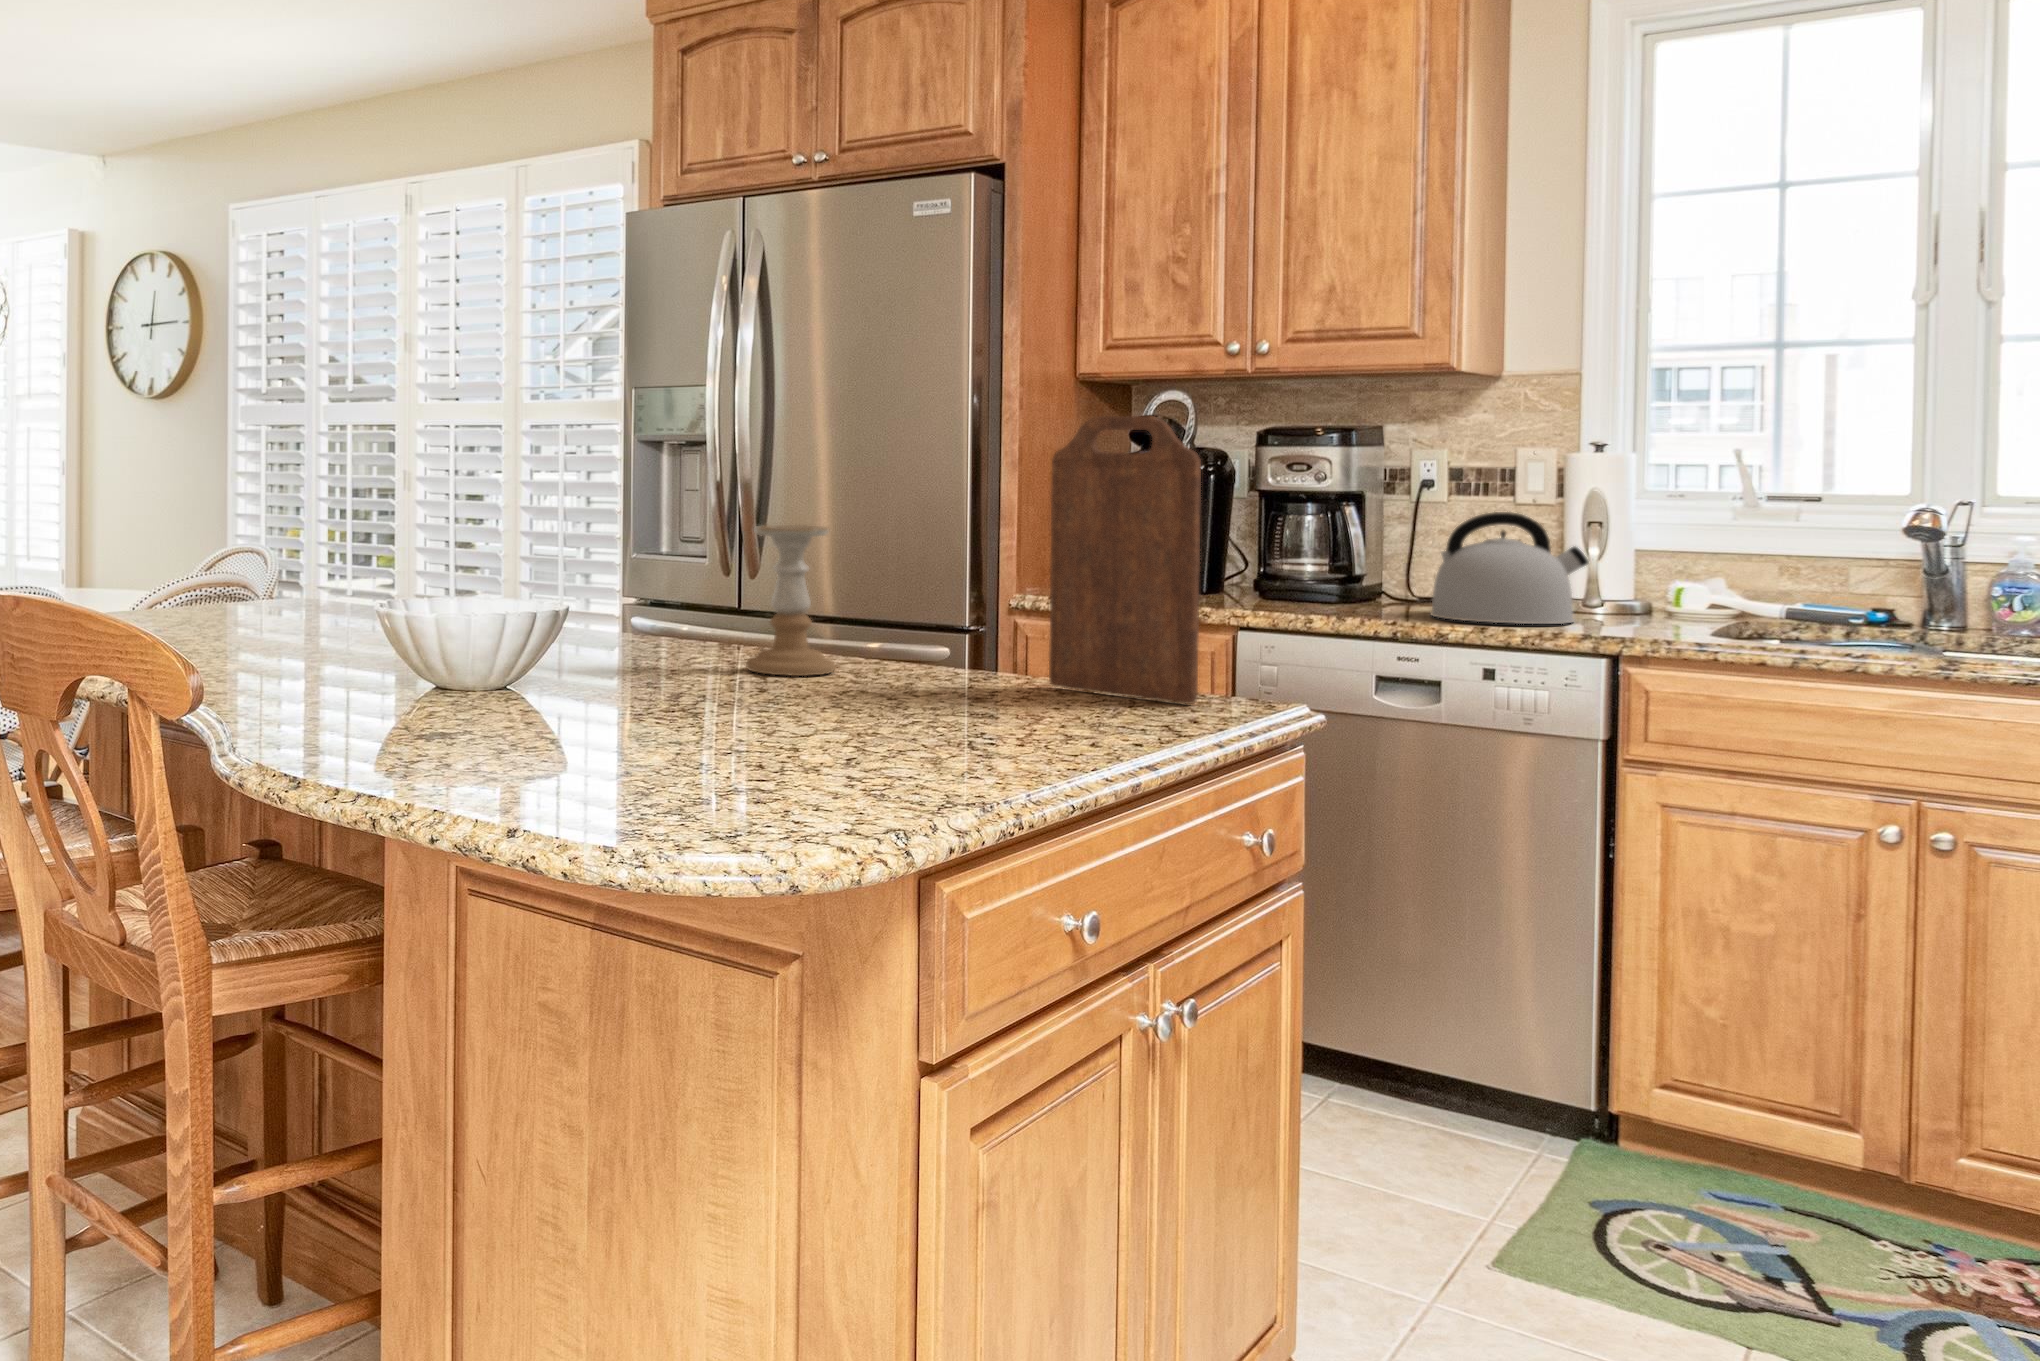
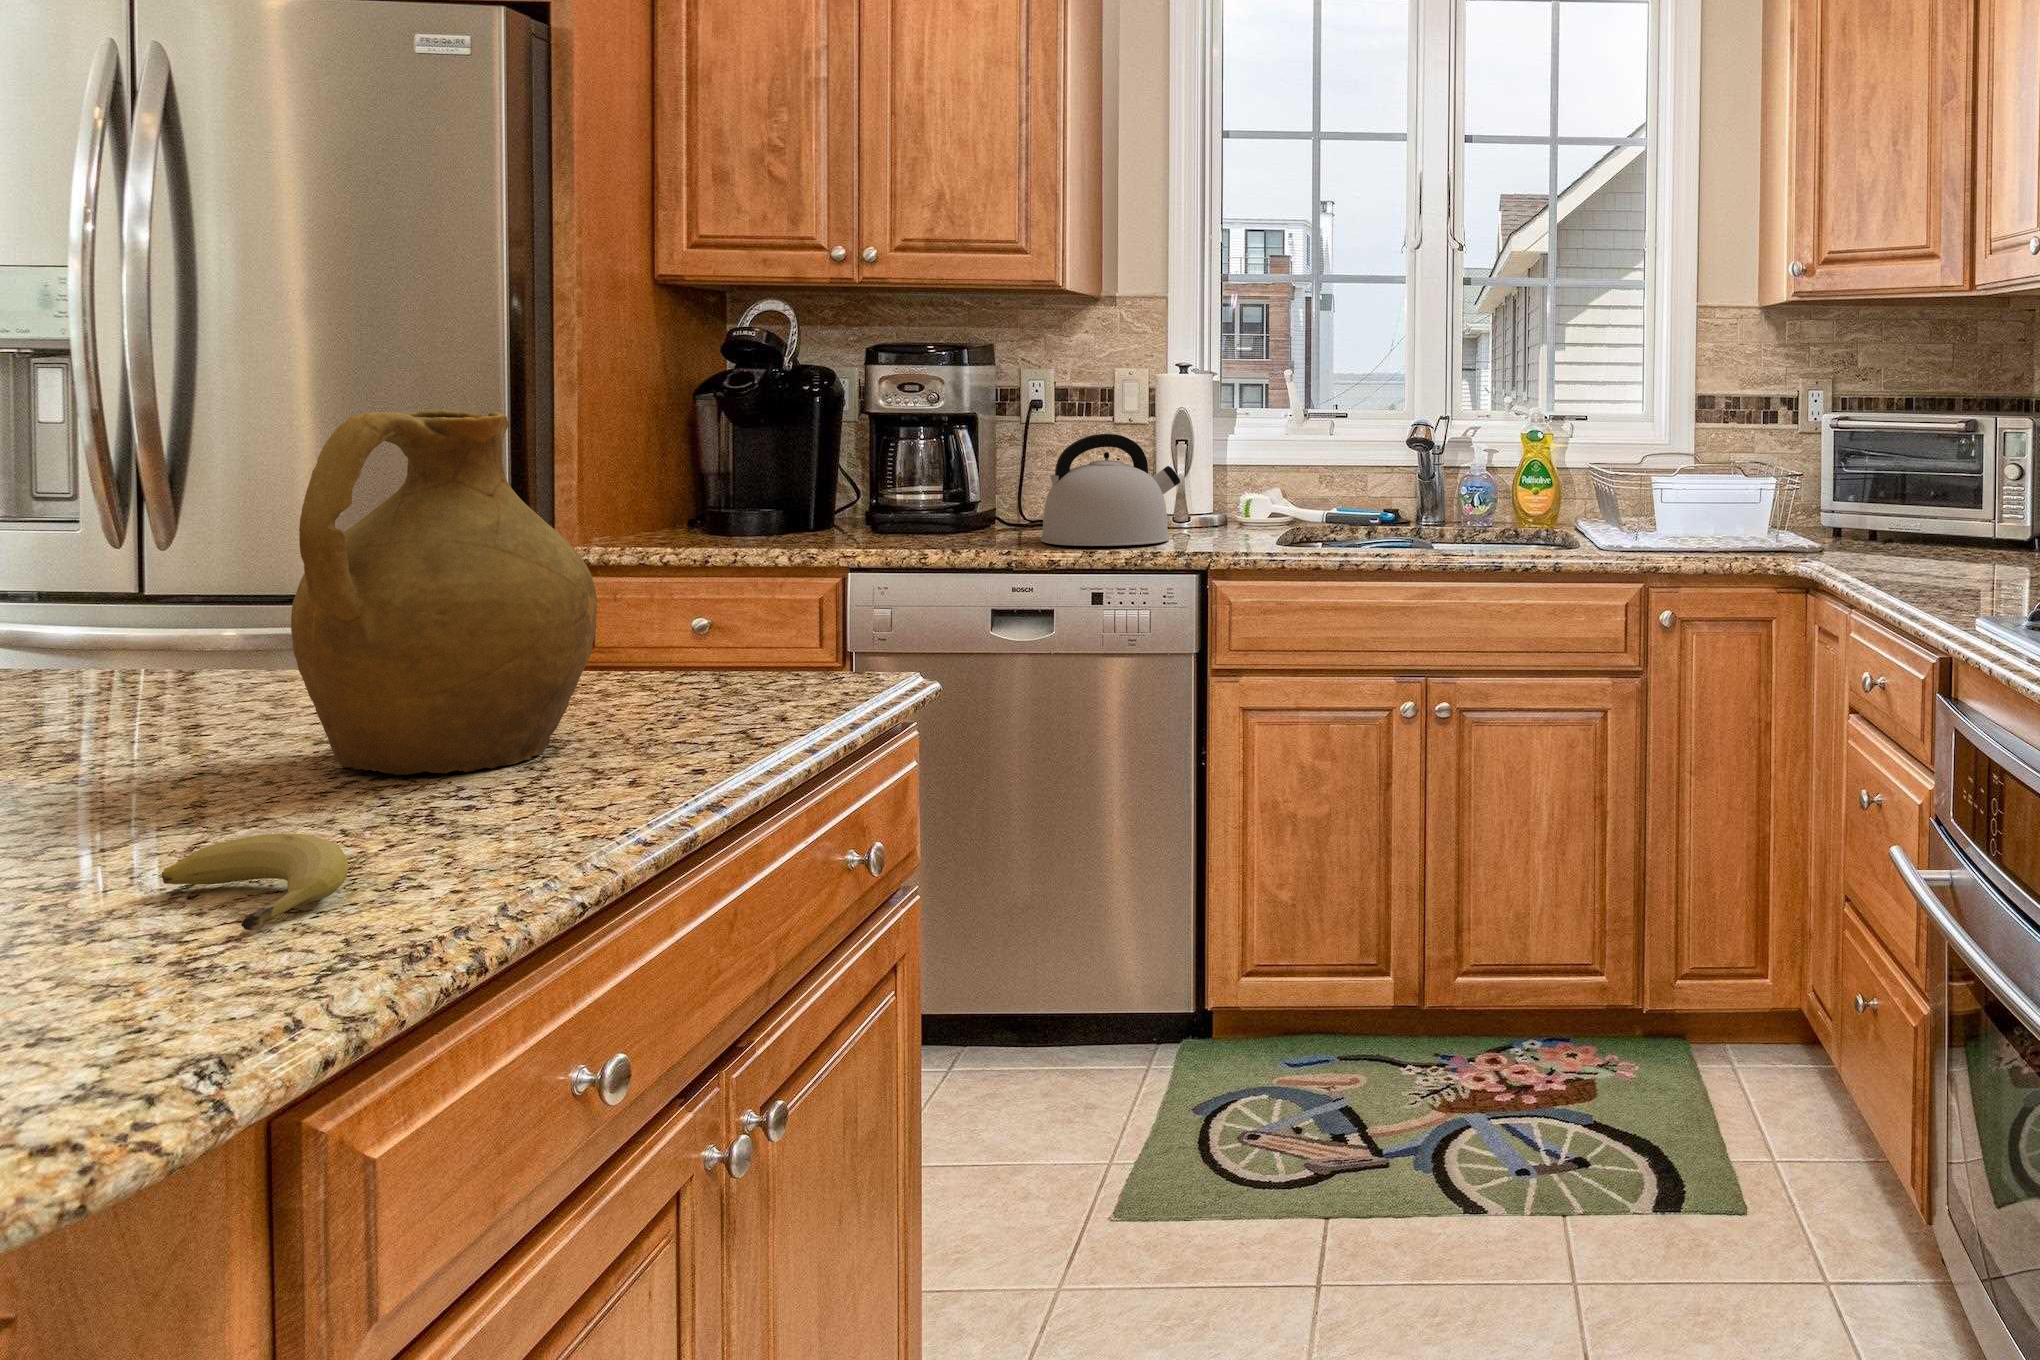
cutting board: present [1049,416,1201,705] -> none [591,332,789,692]
pitcher: none [874,474,1061,727] -> present [291,410,597,775]
candle holder: present [746,525,835,676] -> none [86,482,256,714]
fruit: none [825,736,925,788] -> present [162,833,348,930]

